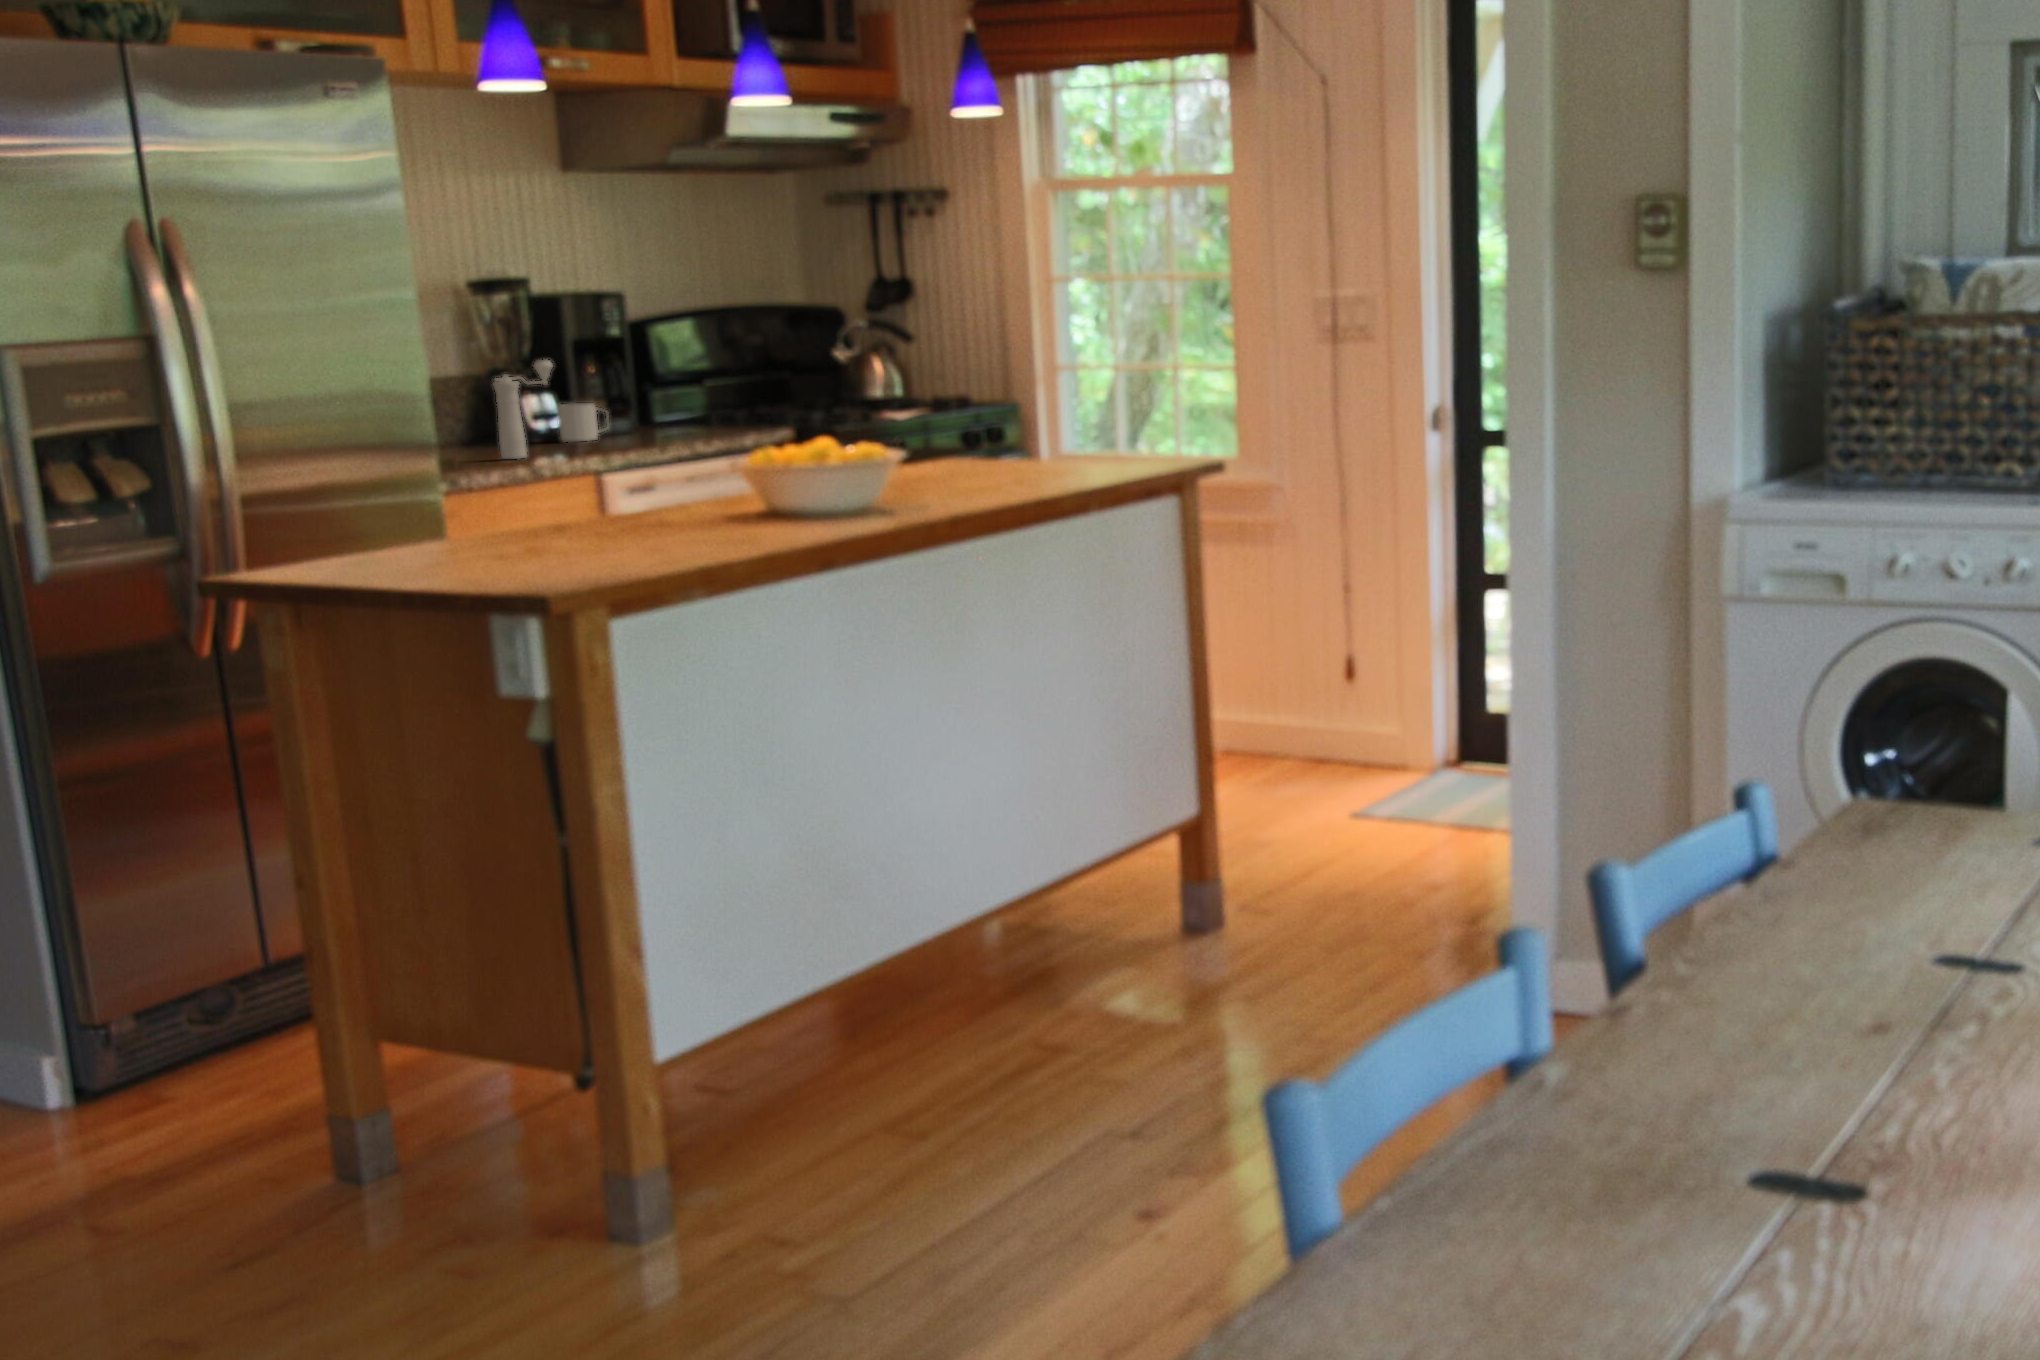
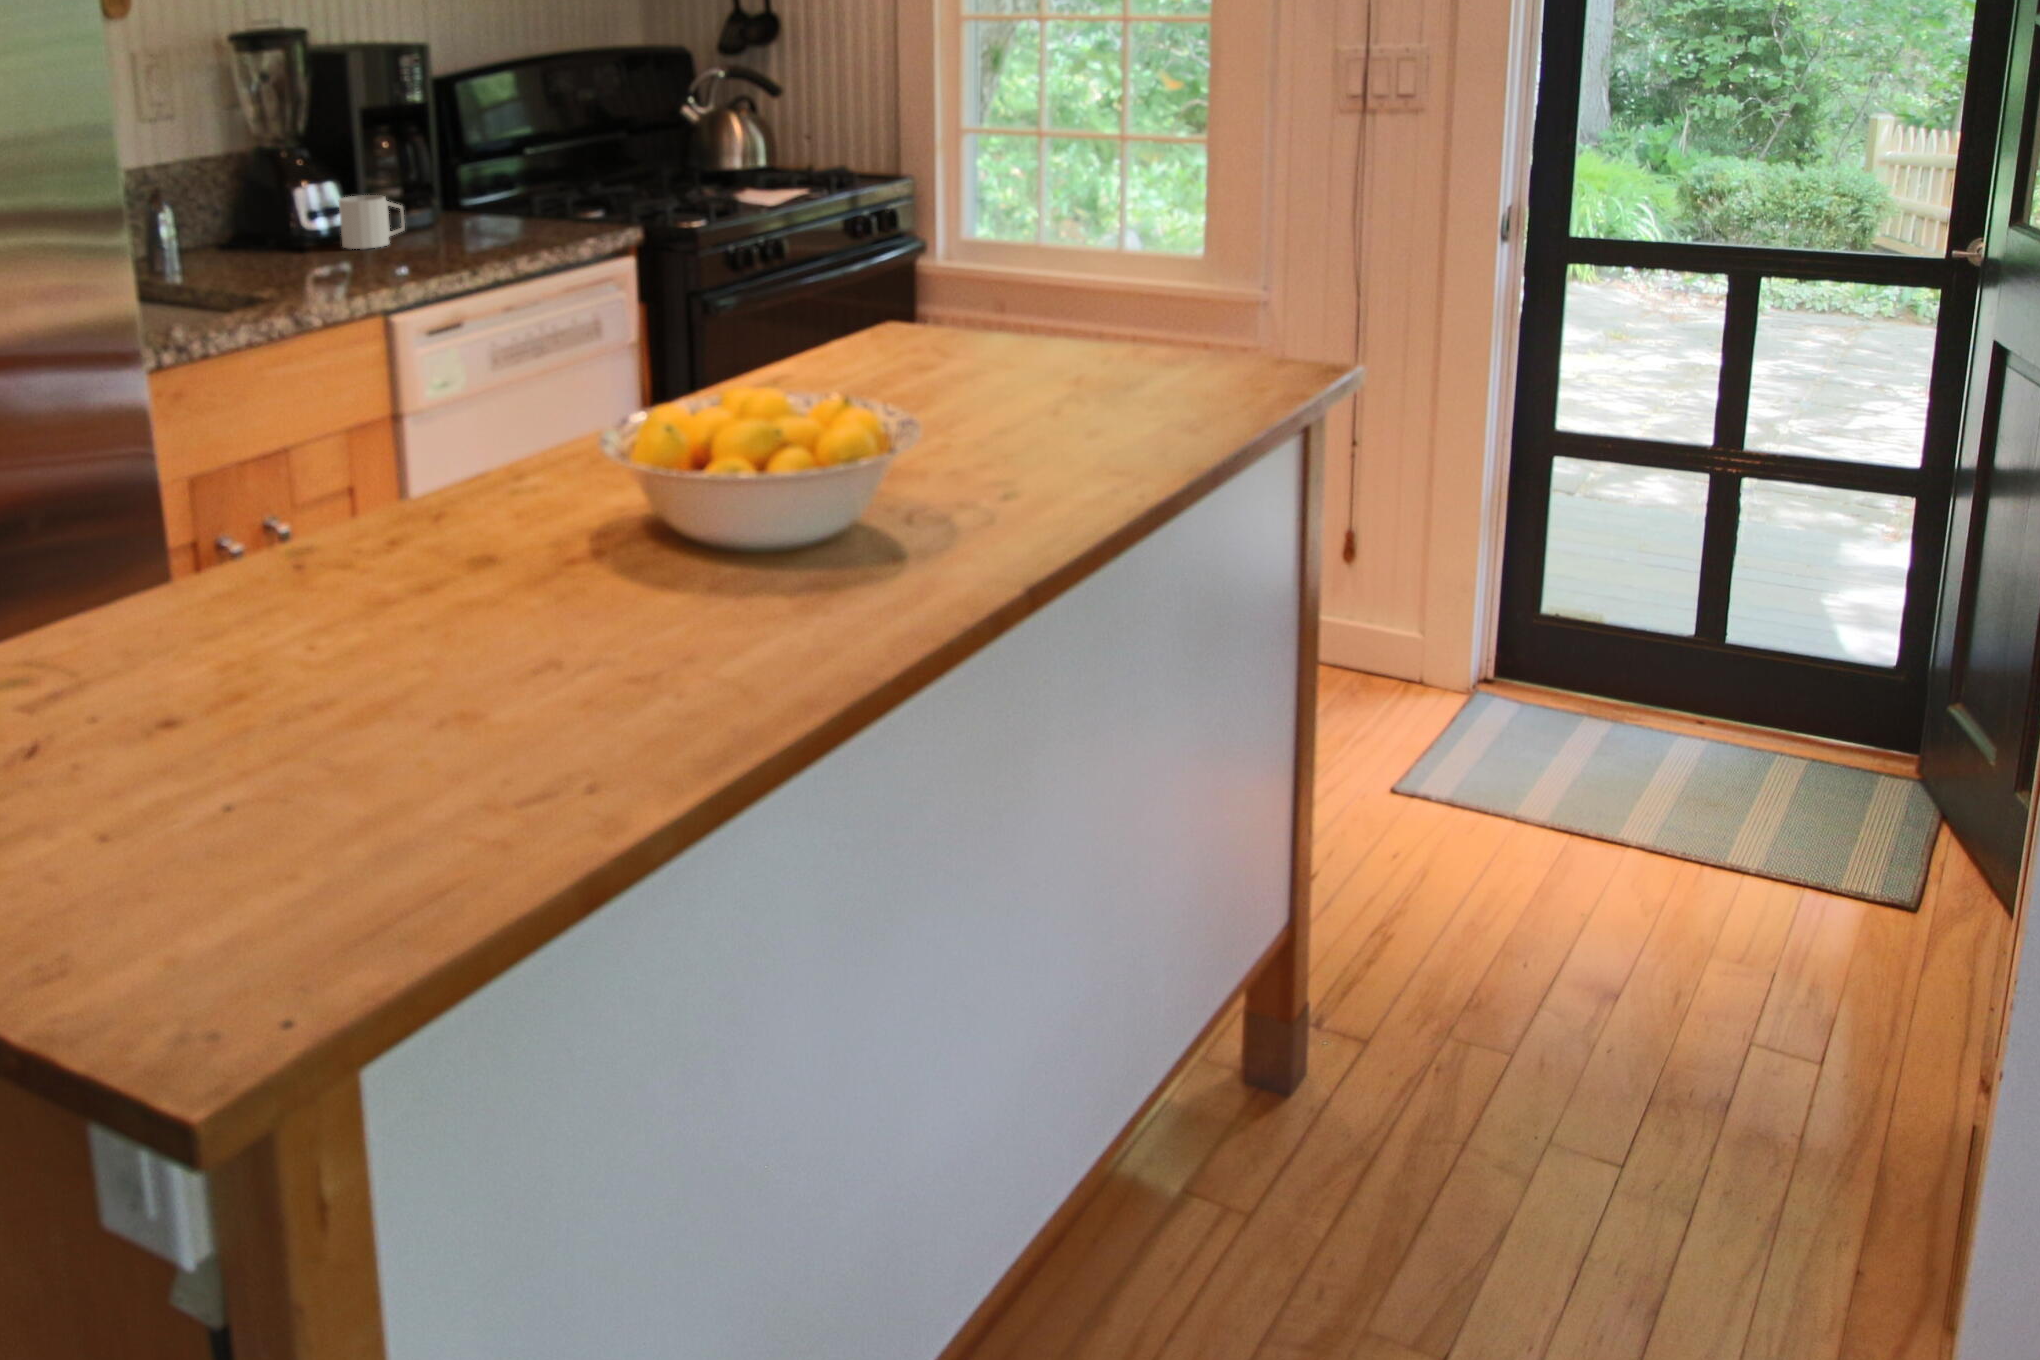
pepper mill: present [493,360,553,459] -> none [247,152,330,293]

